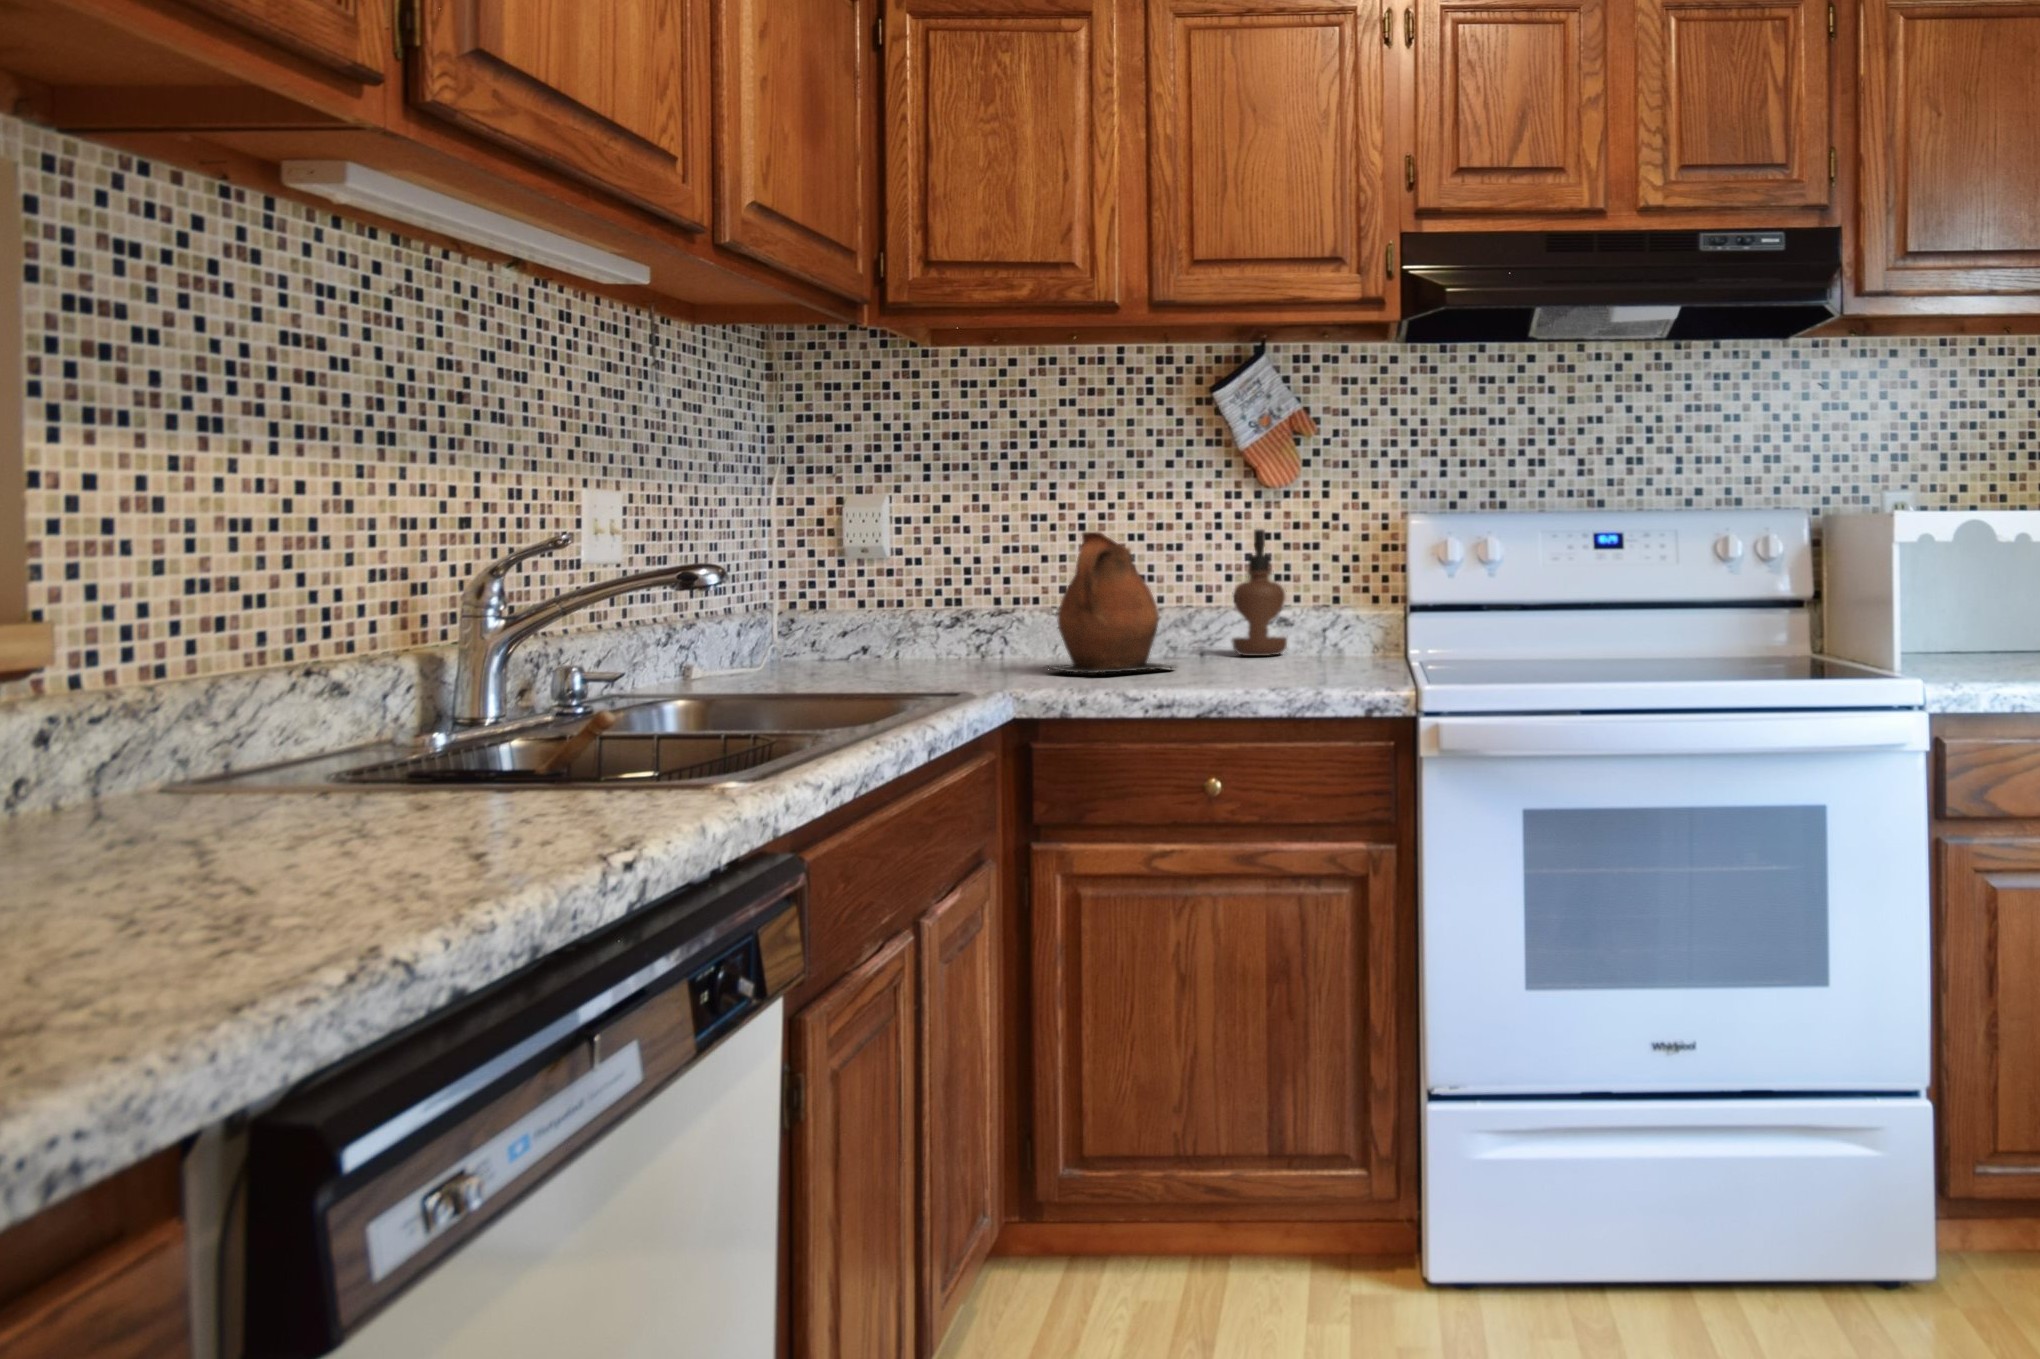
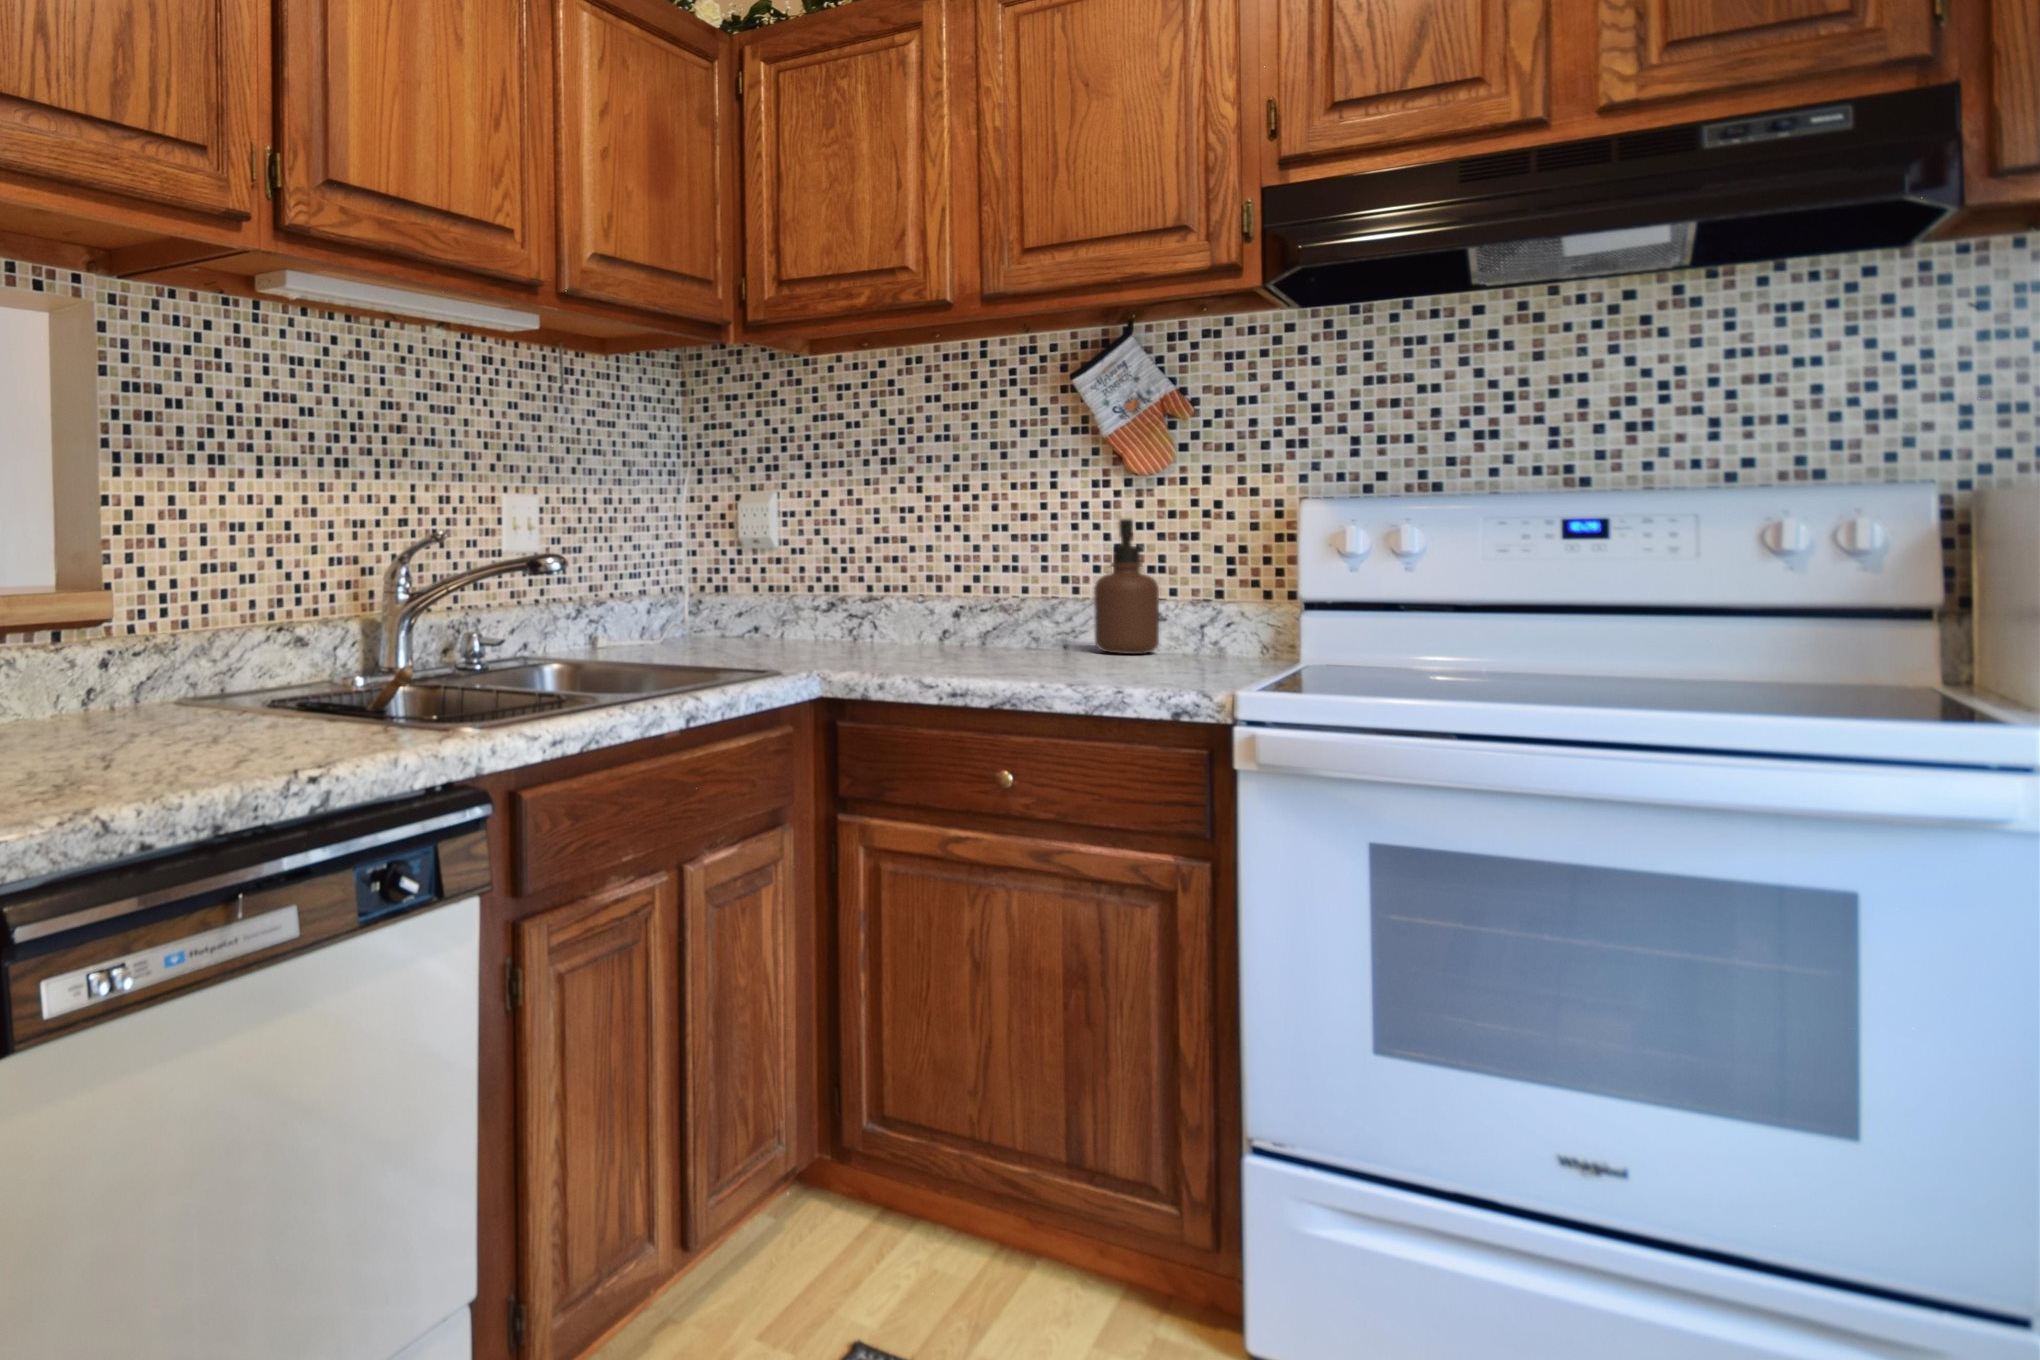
ceramic pitcher: present [1048,531,1176,673] -> none [877,523,1009,664]

